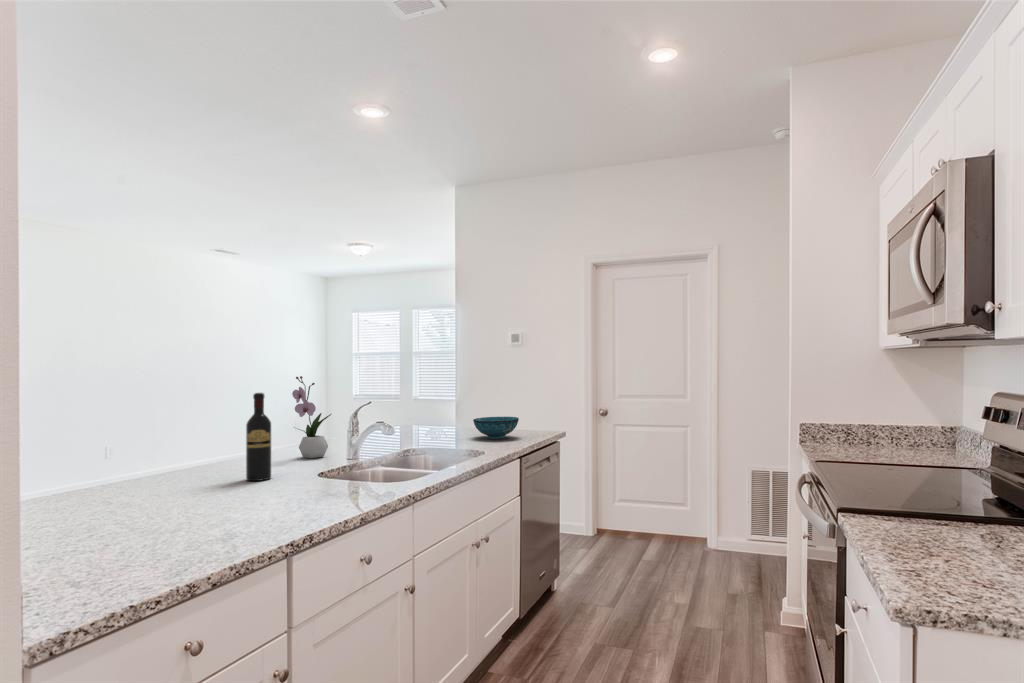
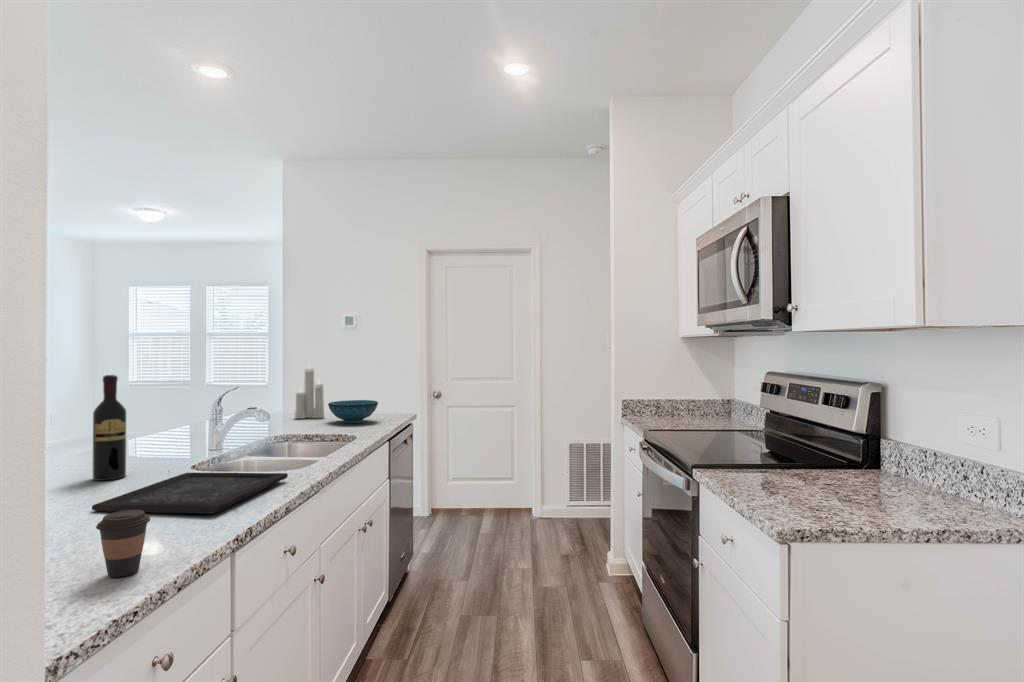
flower arrangement: present [292,376,331,458] -> none [128,355,179,452]
candle: none [449,377,475,433] -> present [295,368,324,419]
tray: none [217,478,384,517] -> present [92,473,288,514]
coffee cup: none [158,509,203,567] -> present [96,510,150,577]

